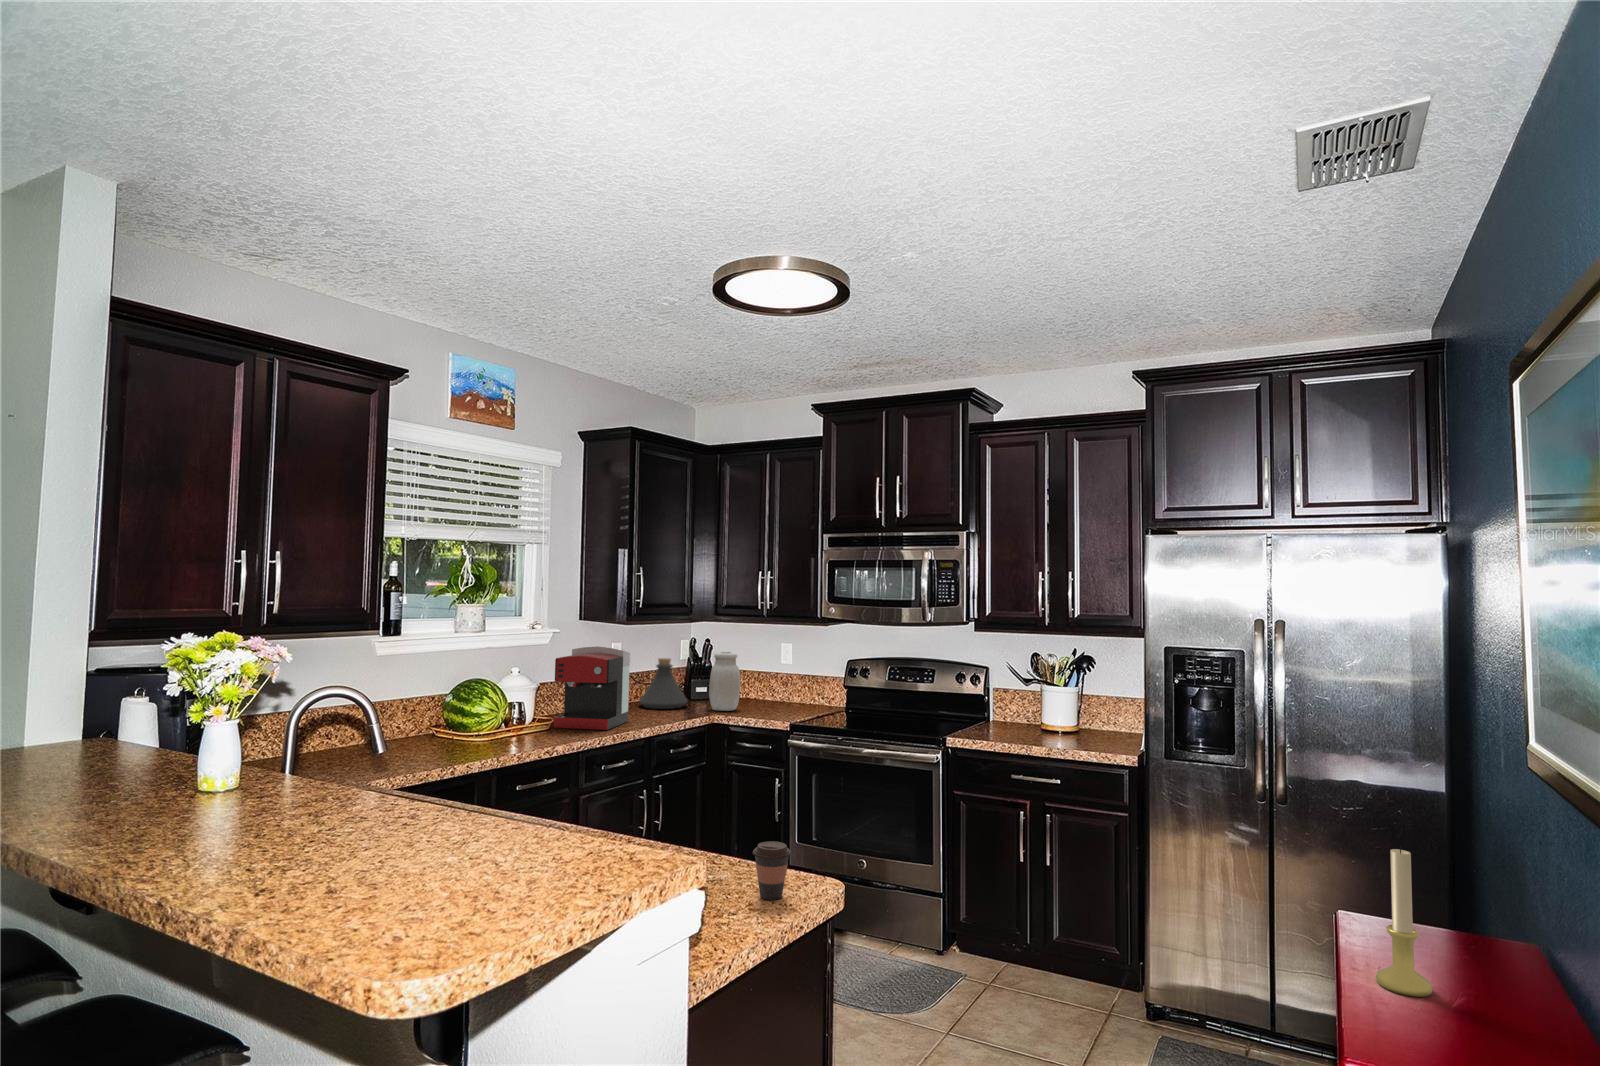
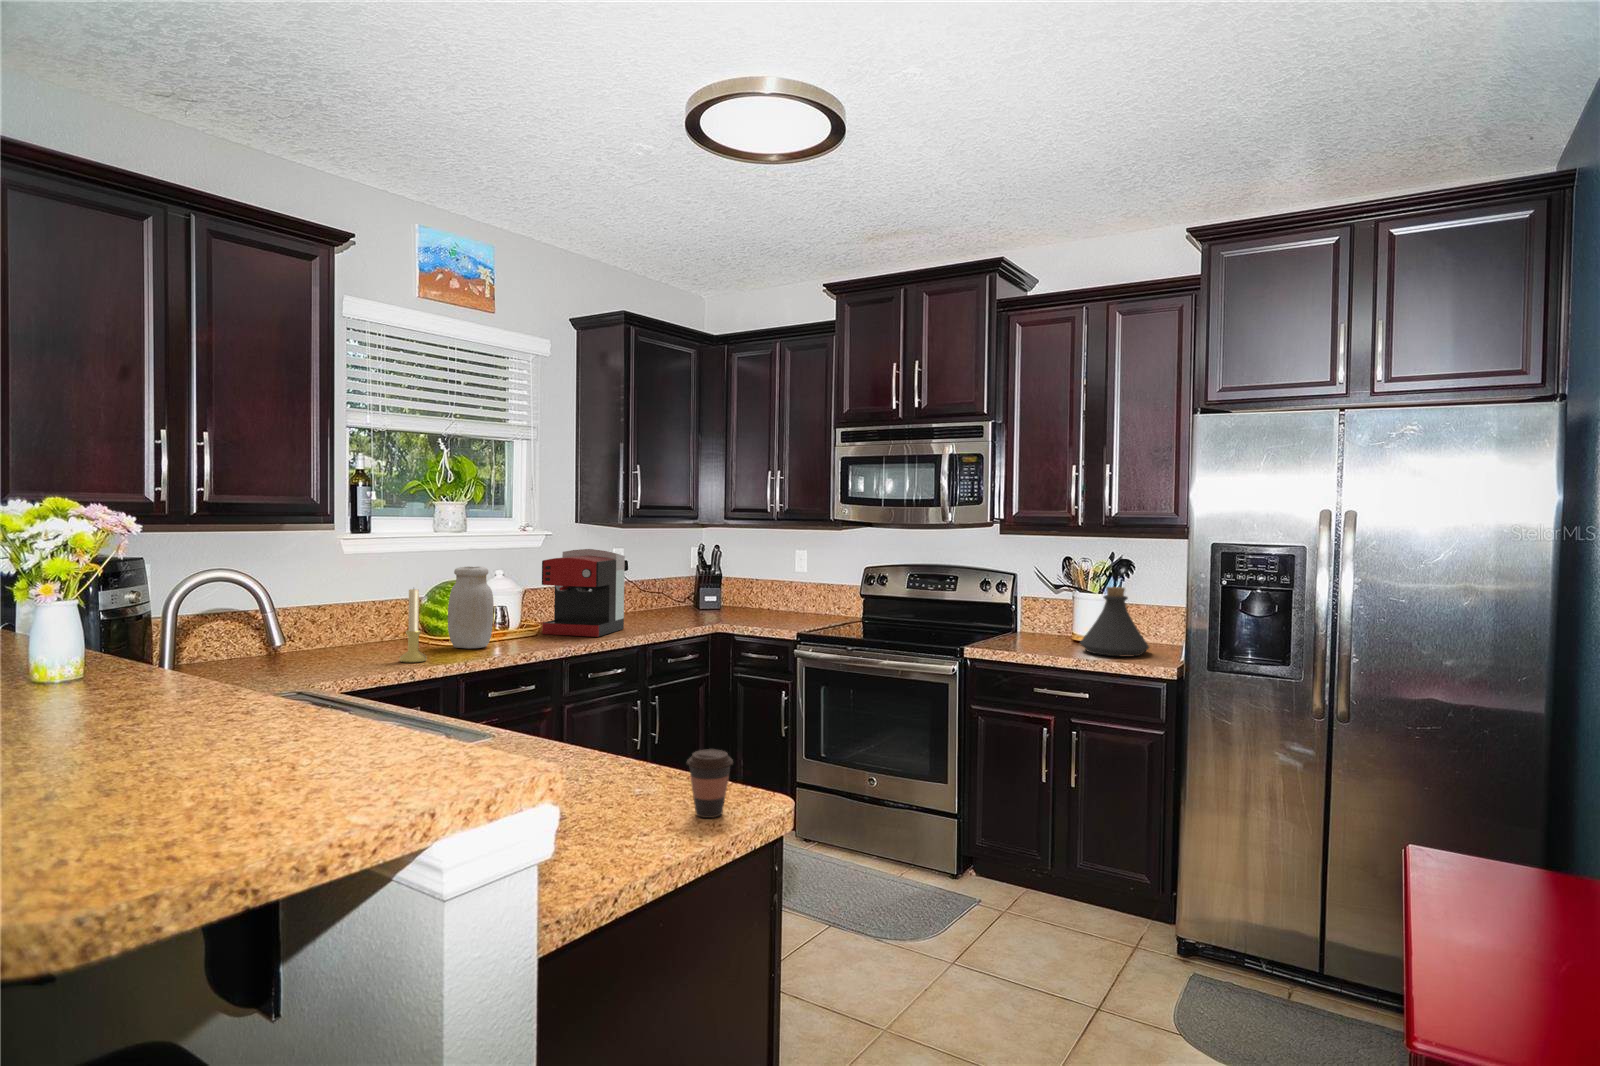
jar: present [709,652,740,711] -> present [448,566,494,648]
bottle: present [639,658,687,709] -> present [1080,587,1149,656]
candle holder: present [1376,846,1433,997] -> present [399,589,427,663]

